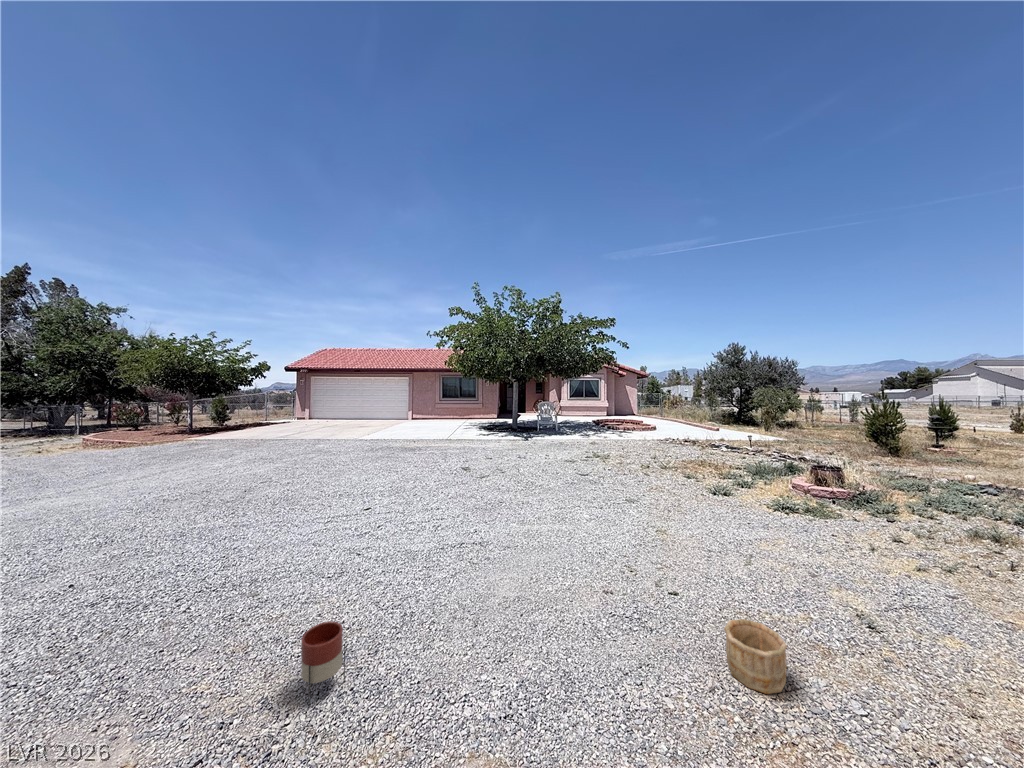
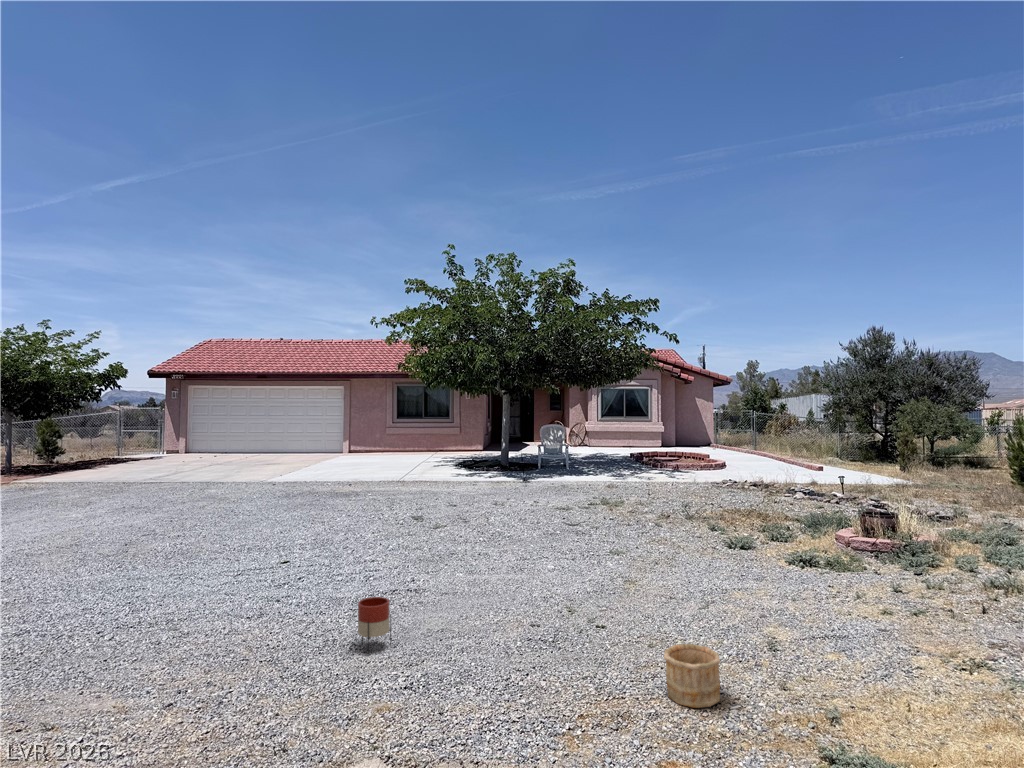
planter: present [301,622,345,707] -> present [358,597,391,655]

